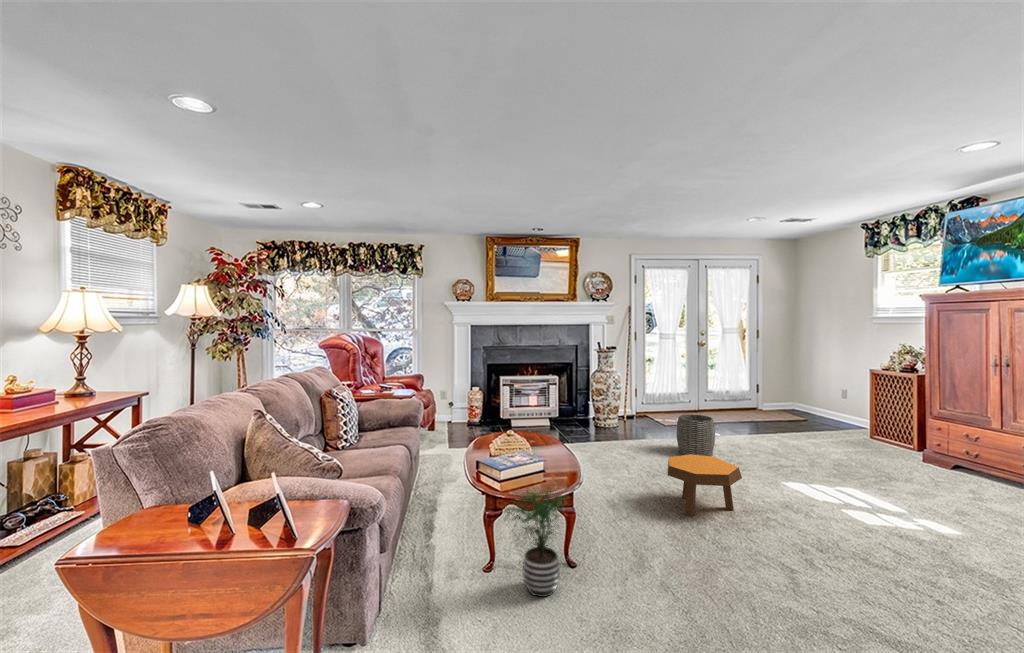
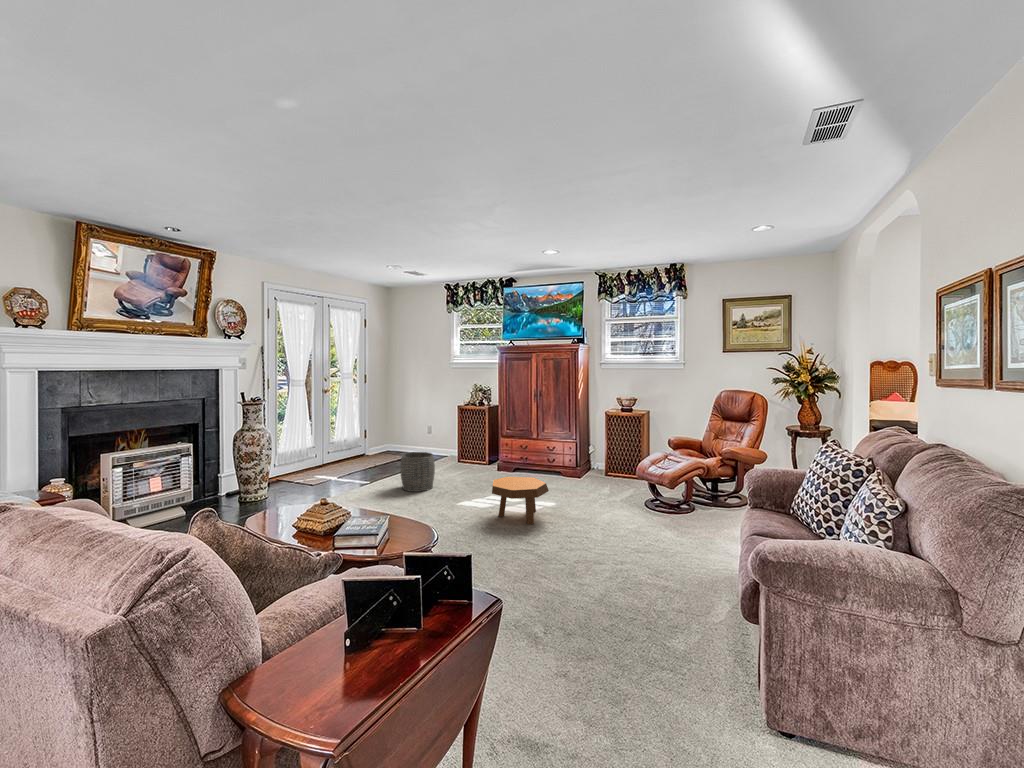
potted plant: present [504,488,570,597] -> none [583,512,650,606]

